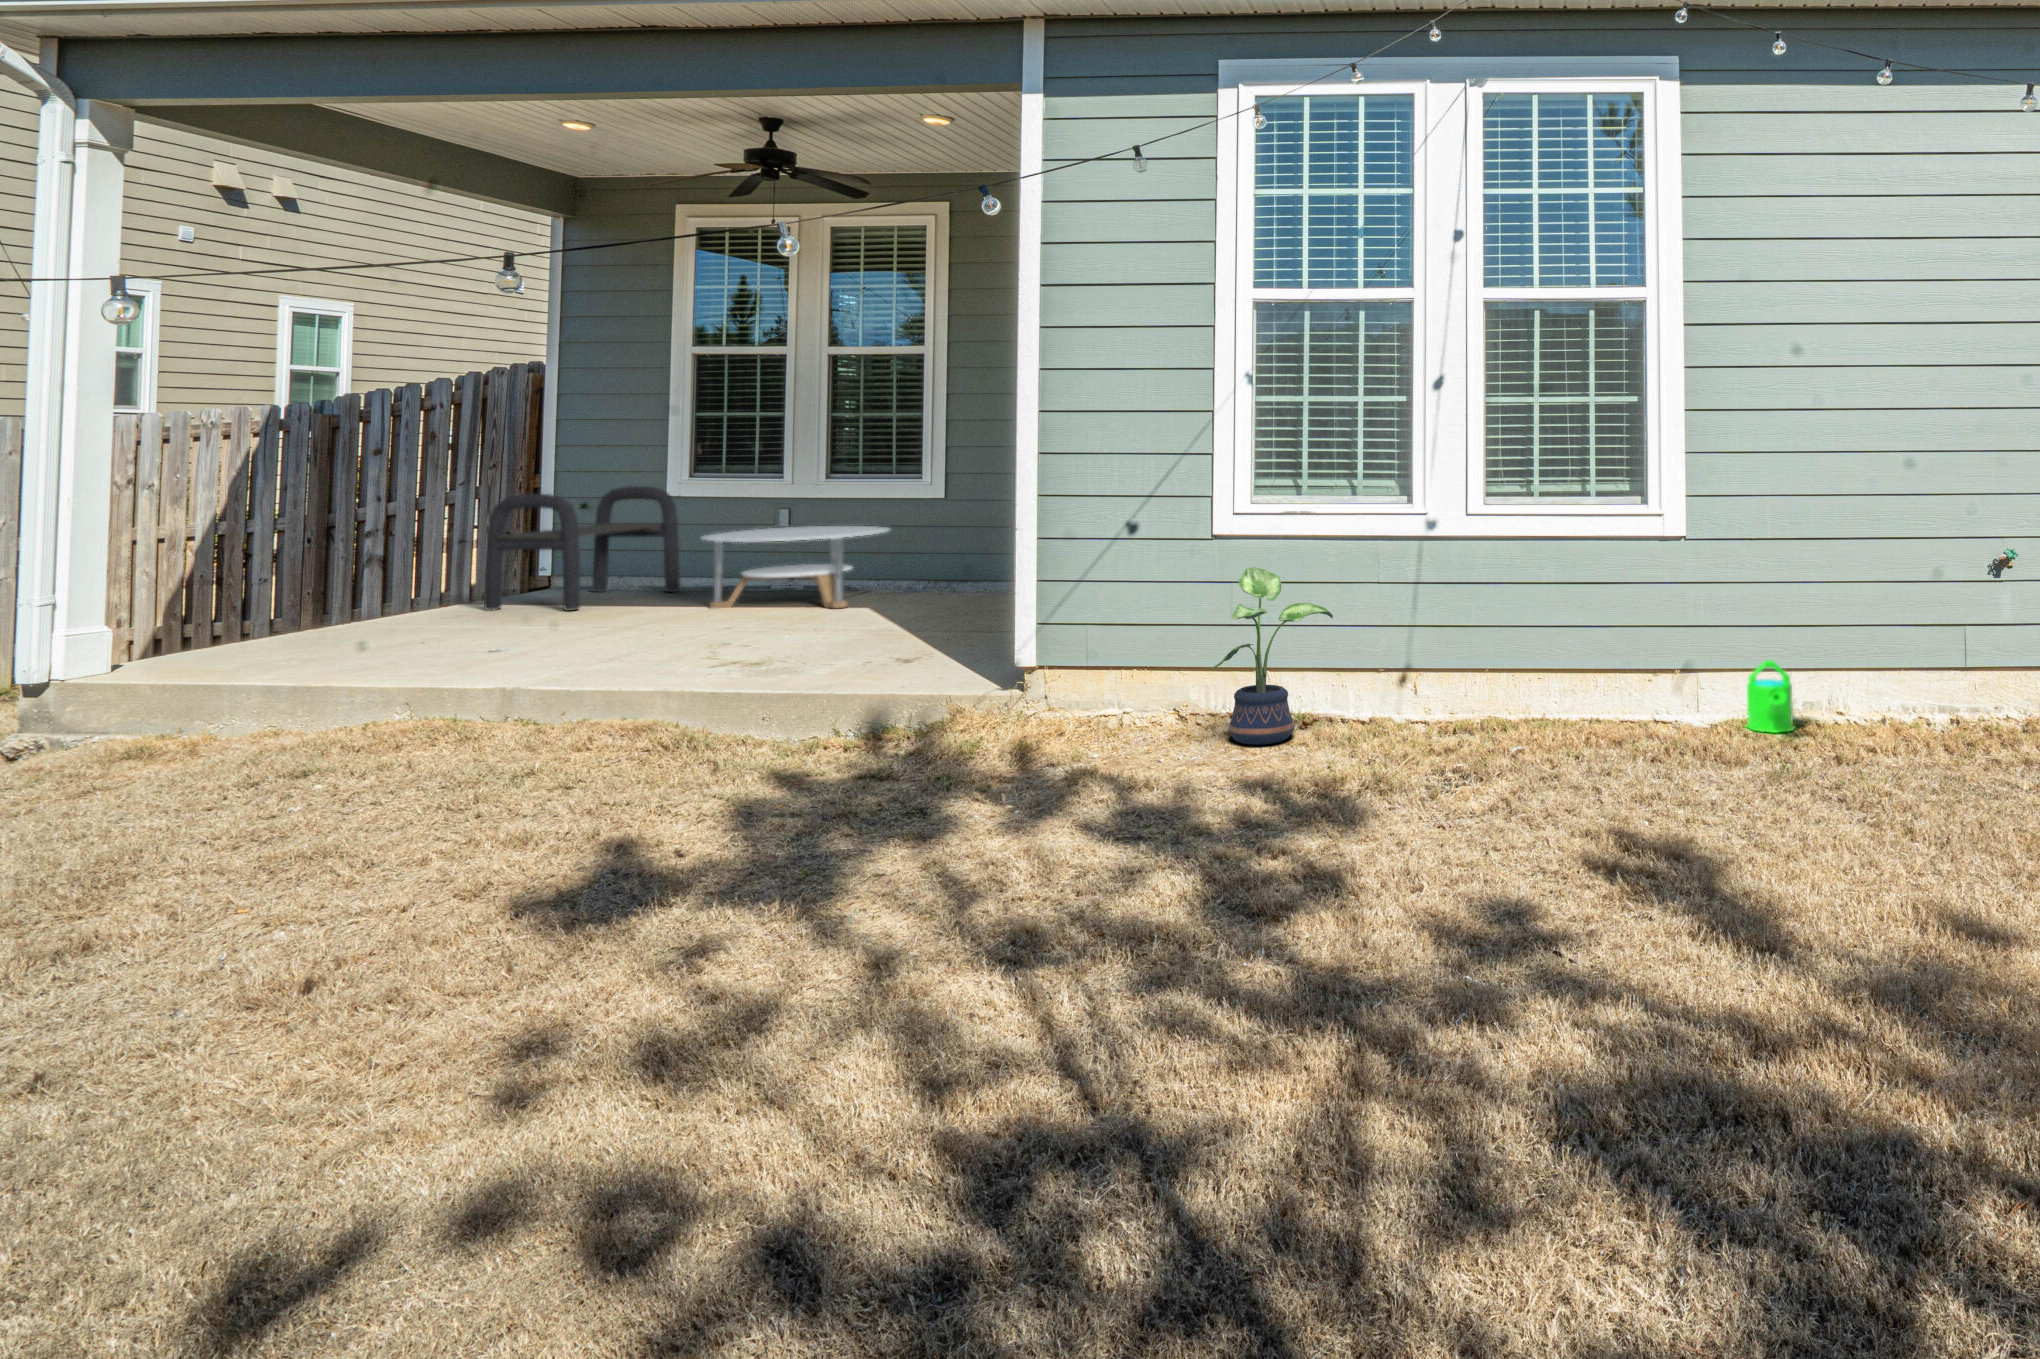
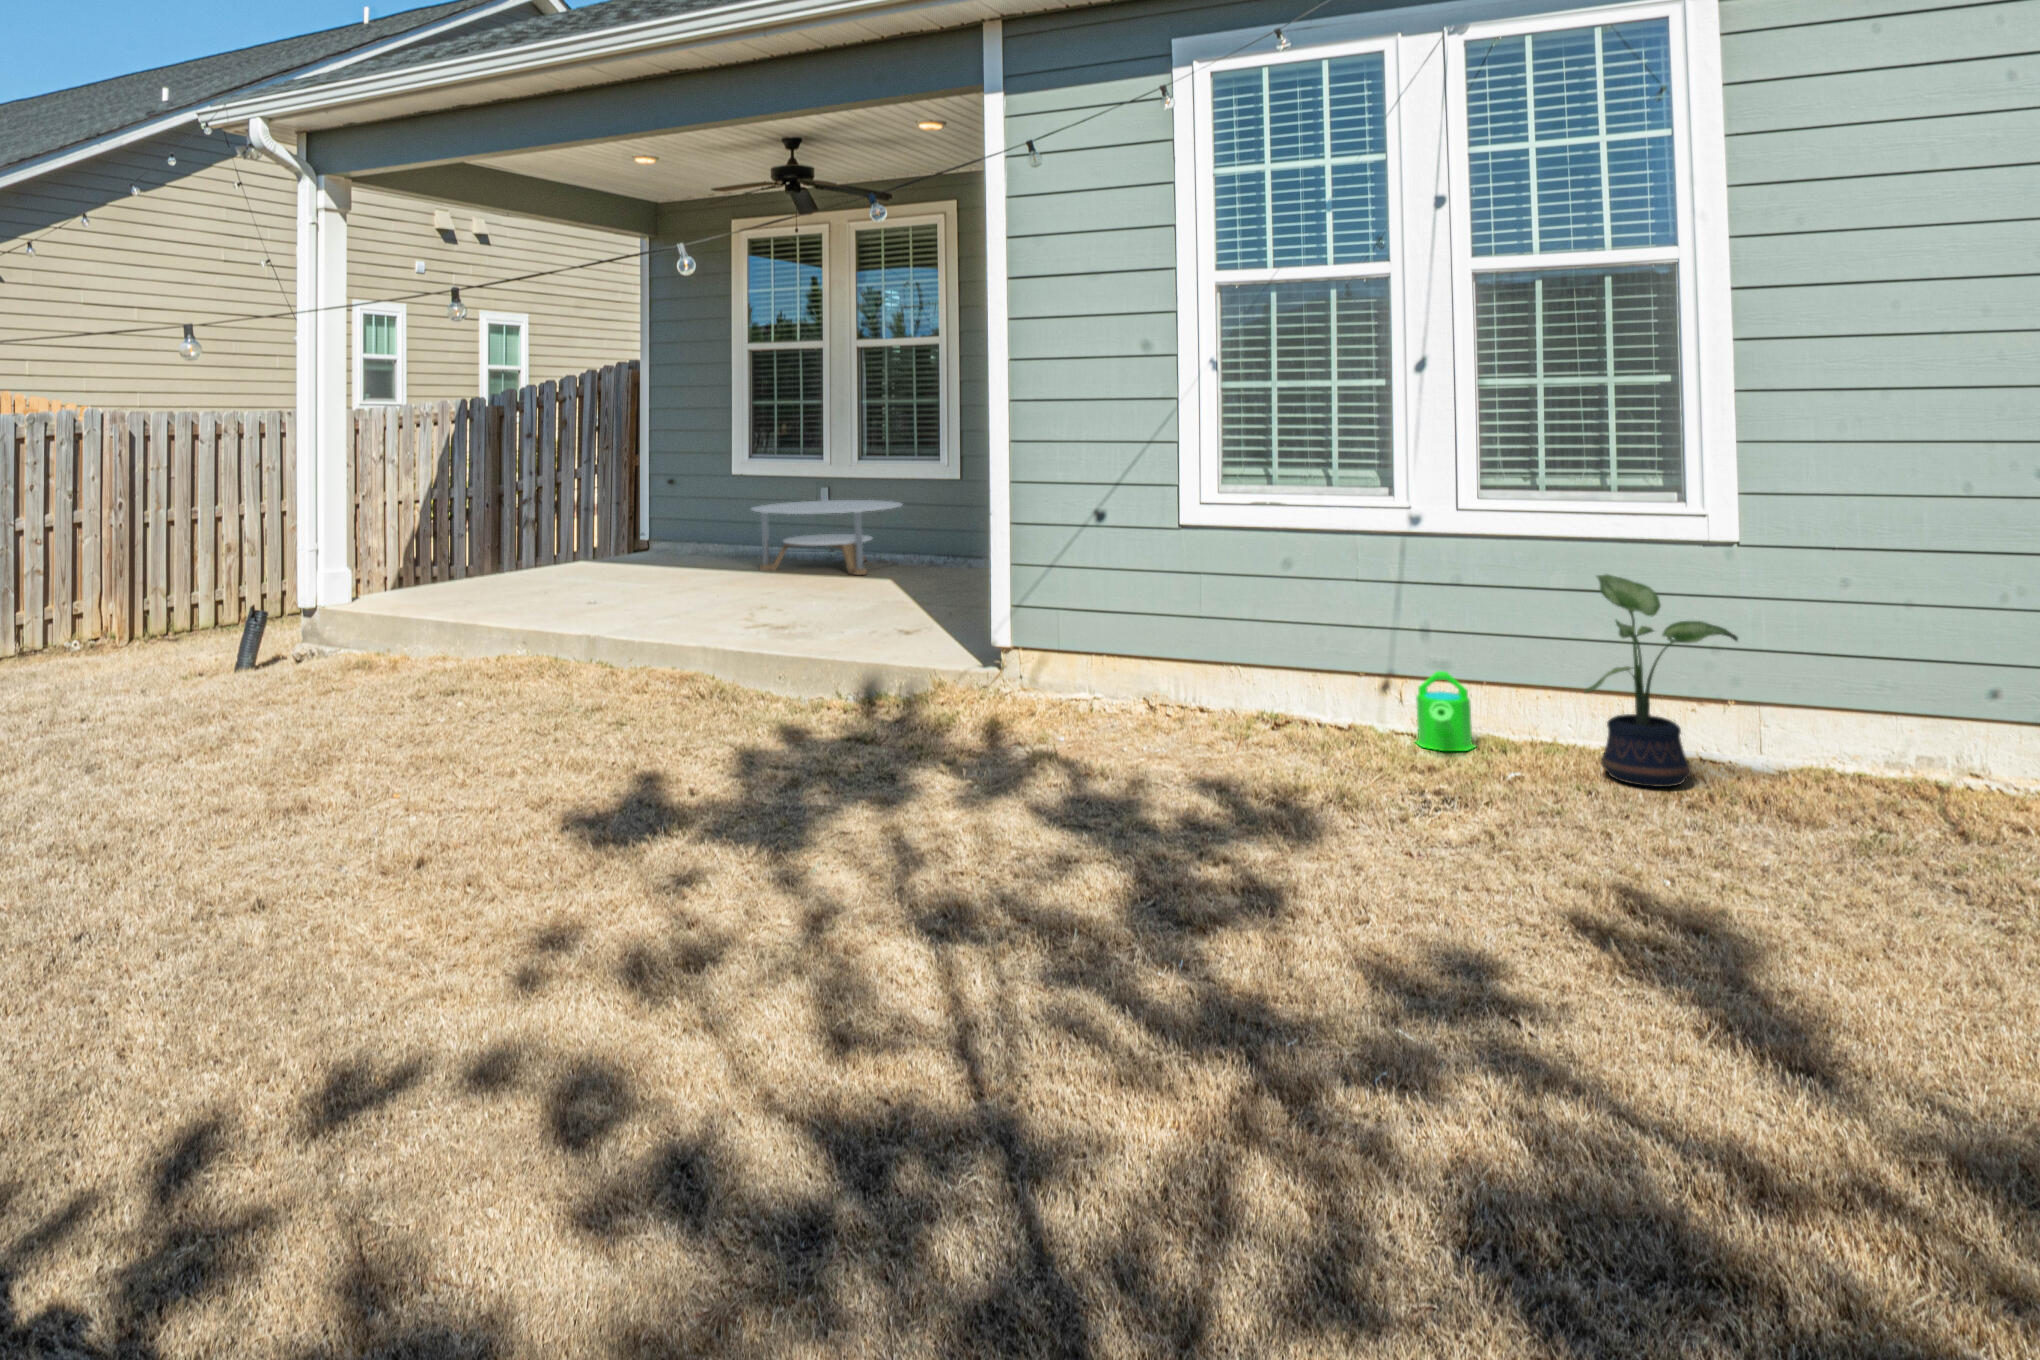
bench: present [484,486,680,611] -> none [602,463,741,567]
potted plant: present [1213,567,1333,744] -> present [1585,574,1738,787]
watering can: present [1746,660,1795,733] -> present [1416,671,1476,751]

